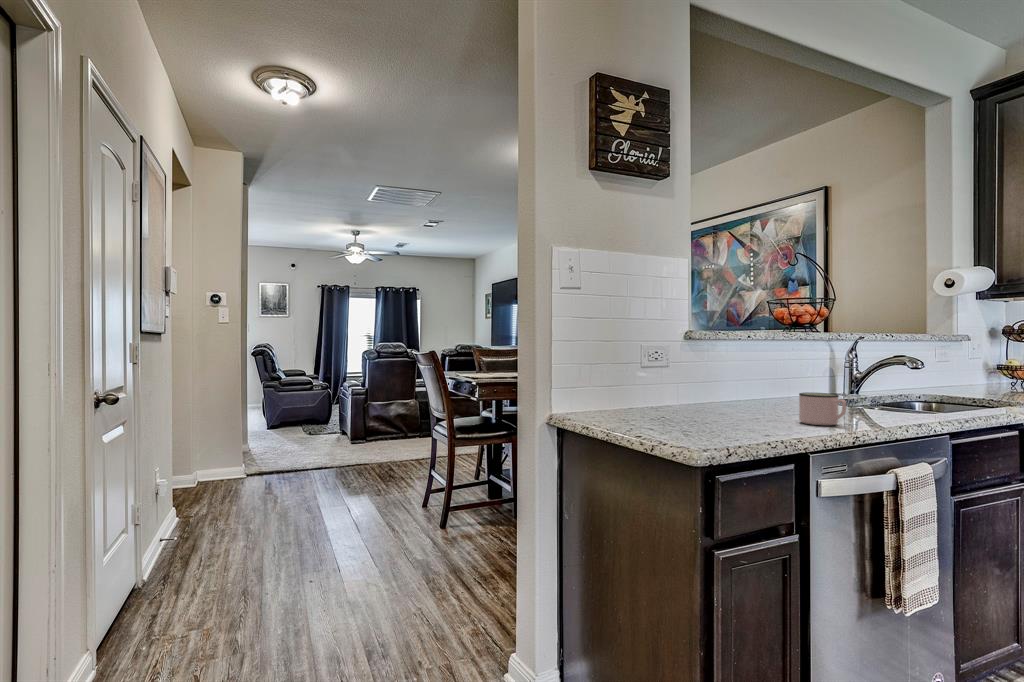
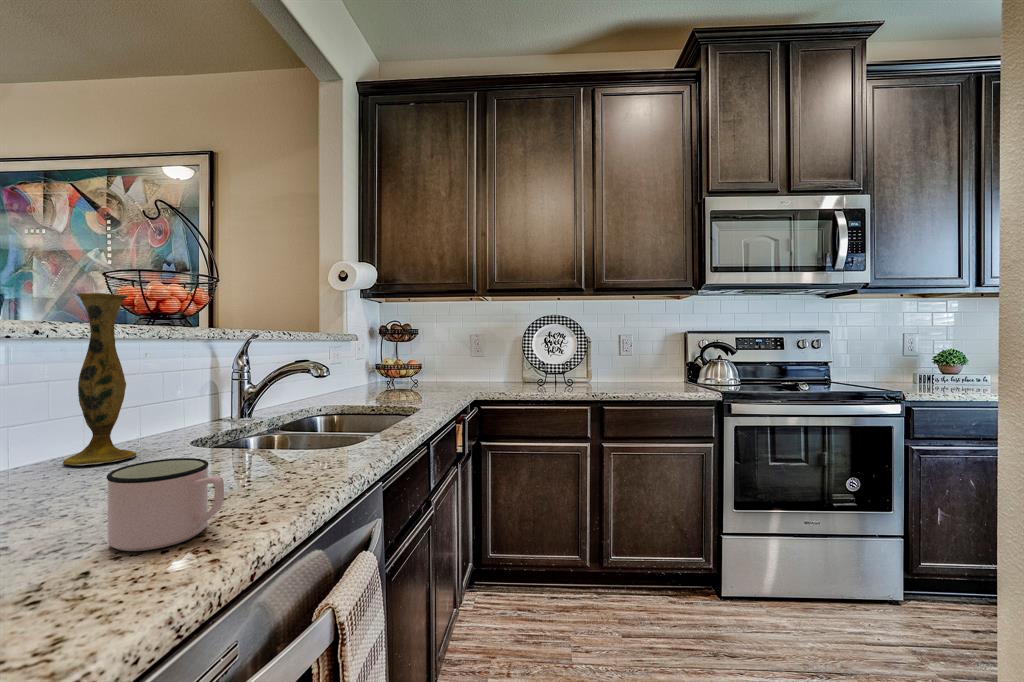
vase: none [761,316,794,403] -> present [63,293,136,465]

